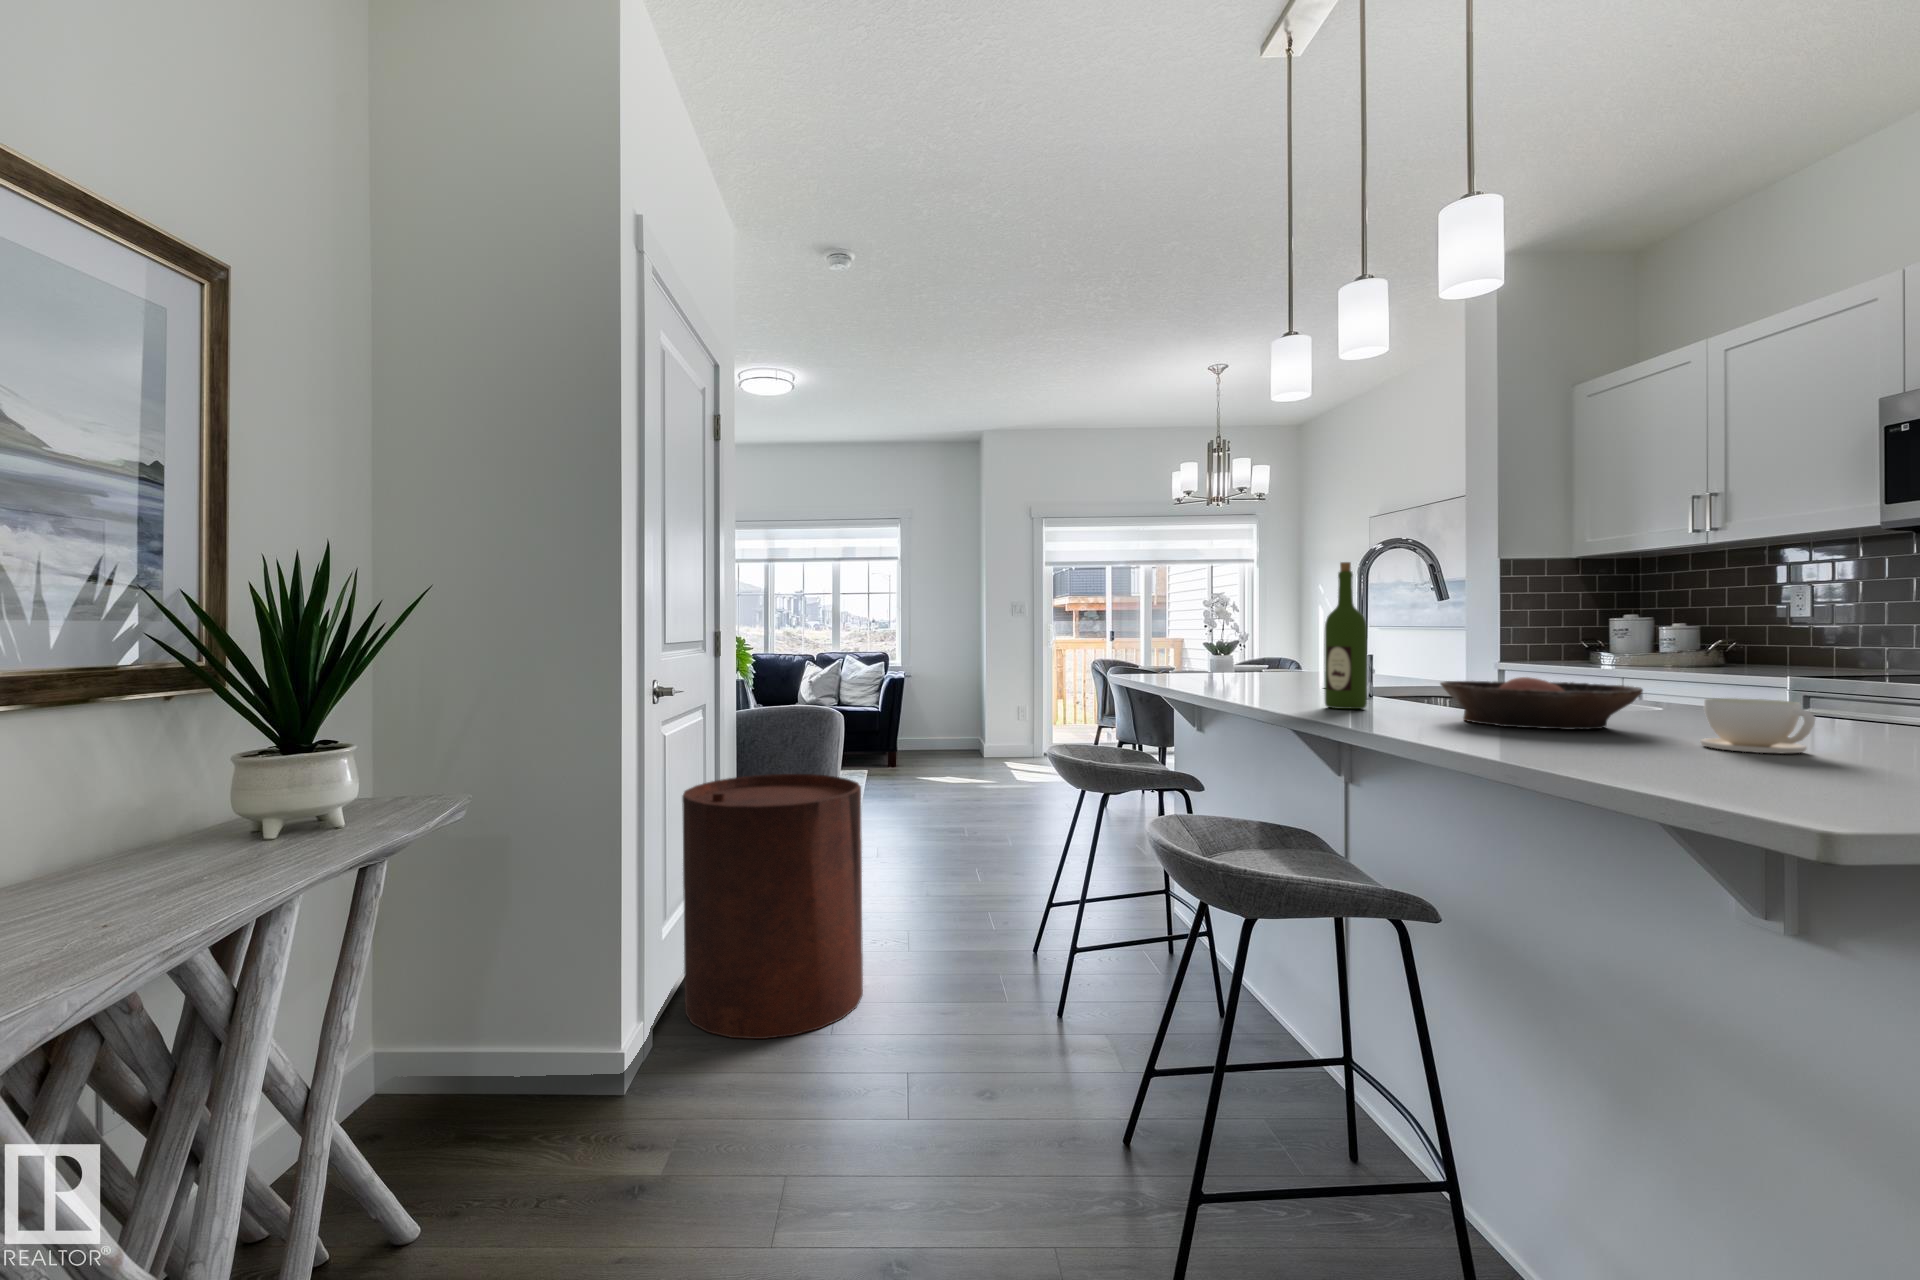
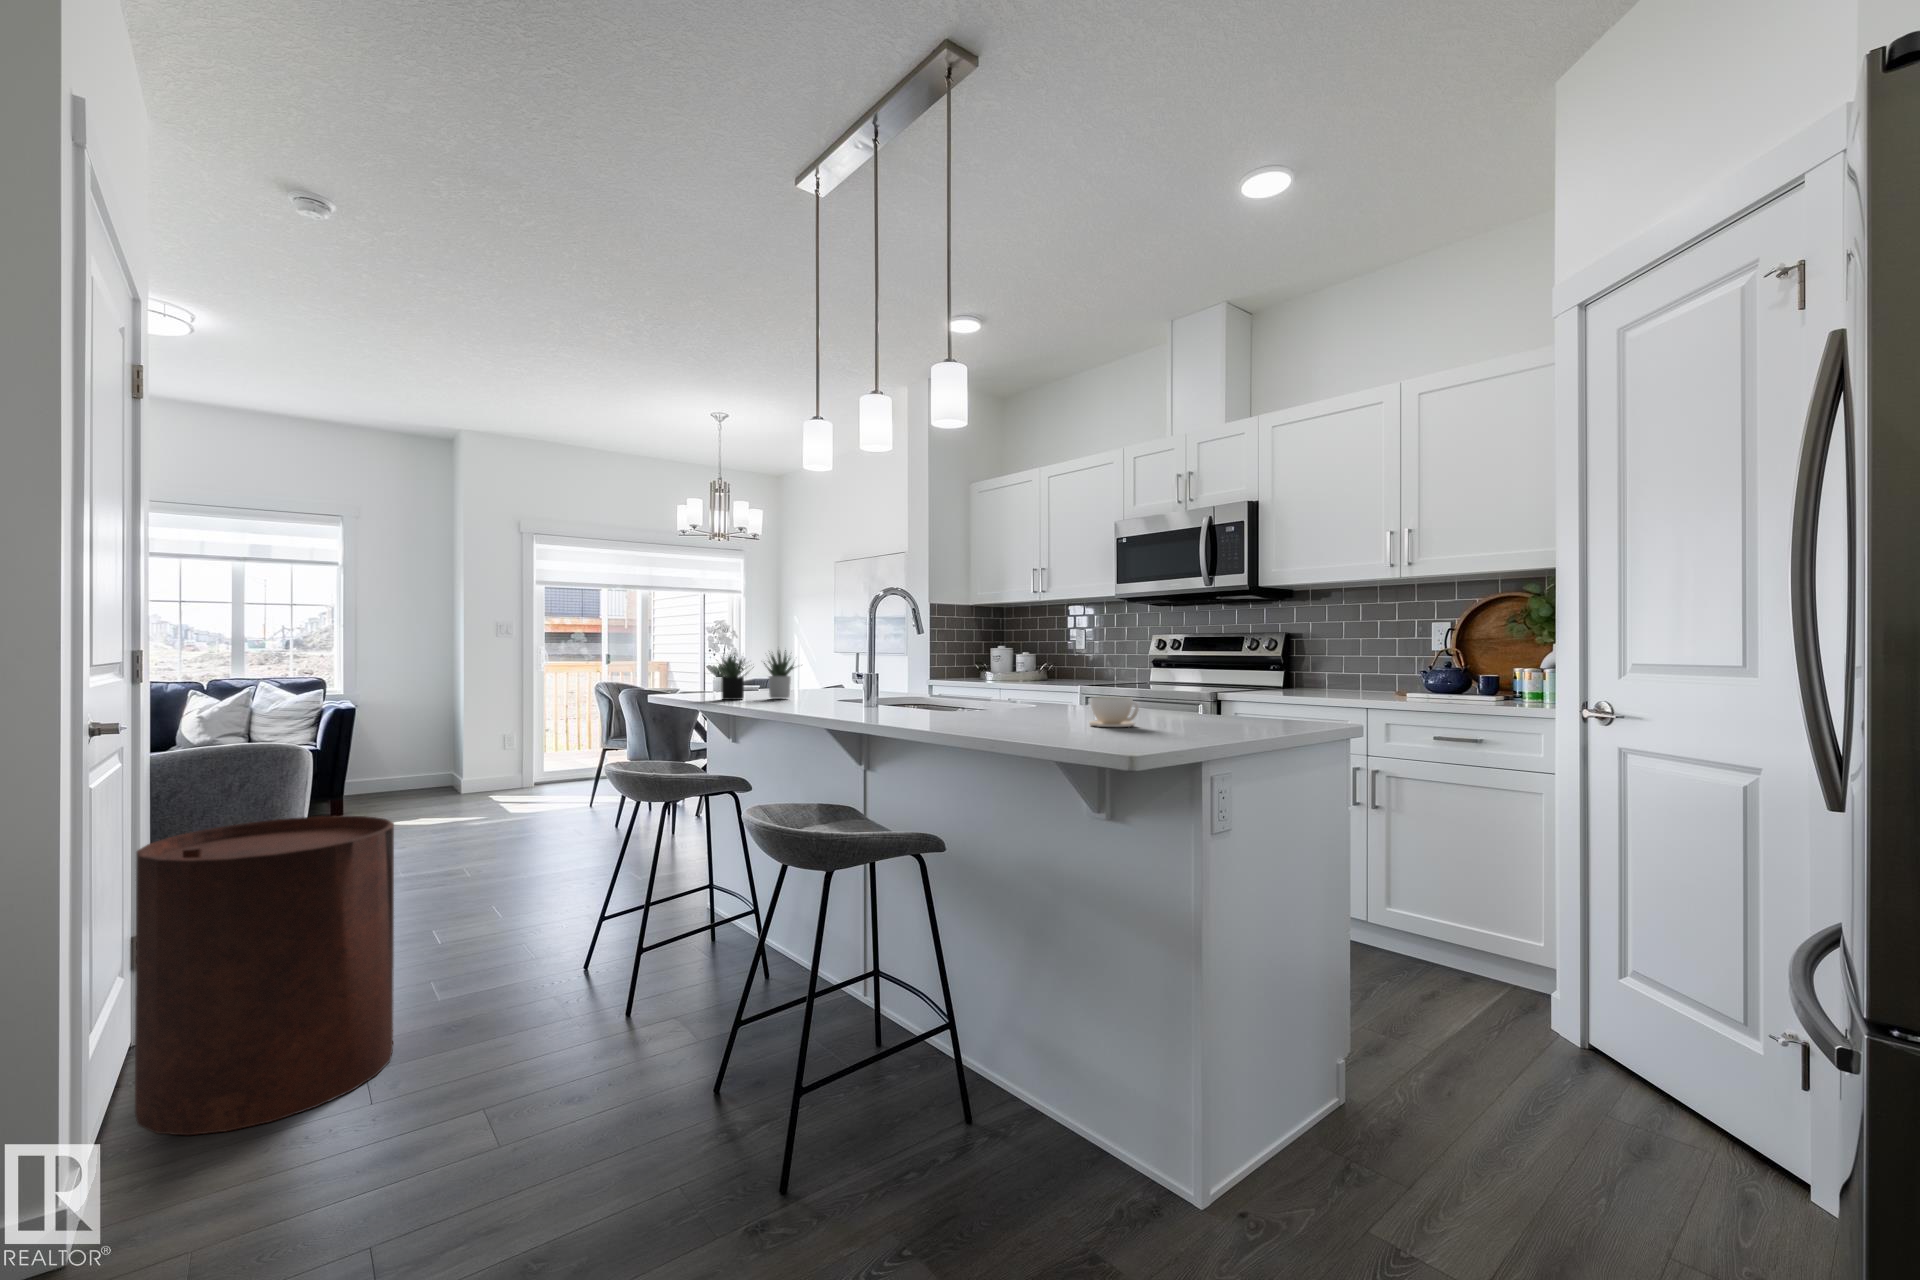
wine bottle: present [1324,562,1367,709] -> none [862,604,891,715]
succulent plant: none [1166,620,1280,683] -> present [717,650,794,700]
bowl: present [1440,677,1643,730] -> none [944,687,1057,721]

